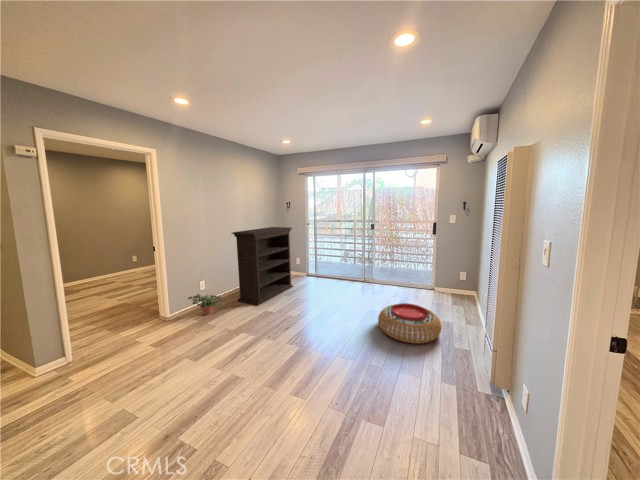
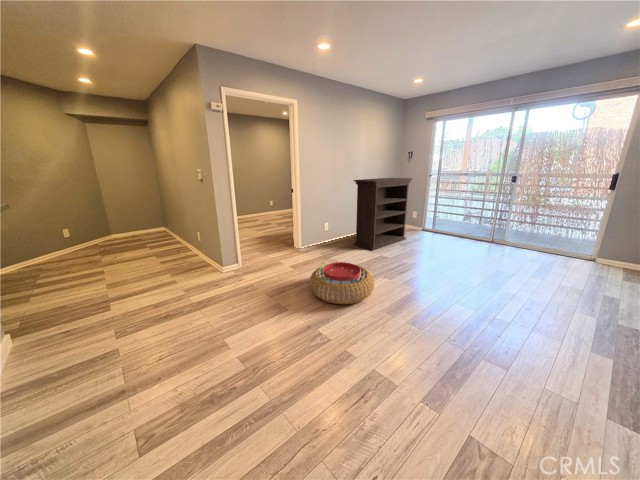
potted plant: present [188,294,226,315] -> none [314,233,346,252]
pouf: present [378,303,442,344] -> present [310,262,374,304]

